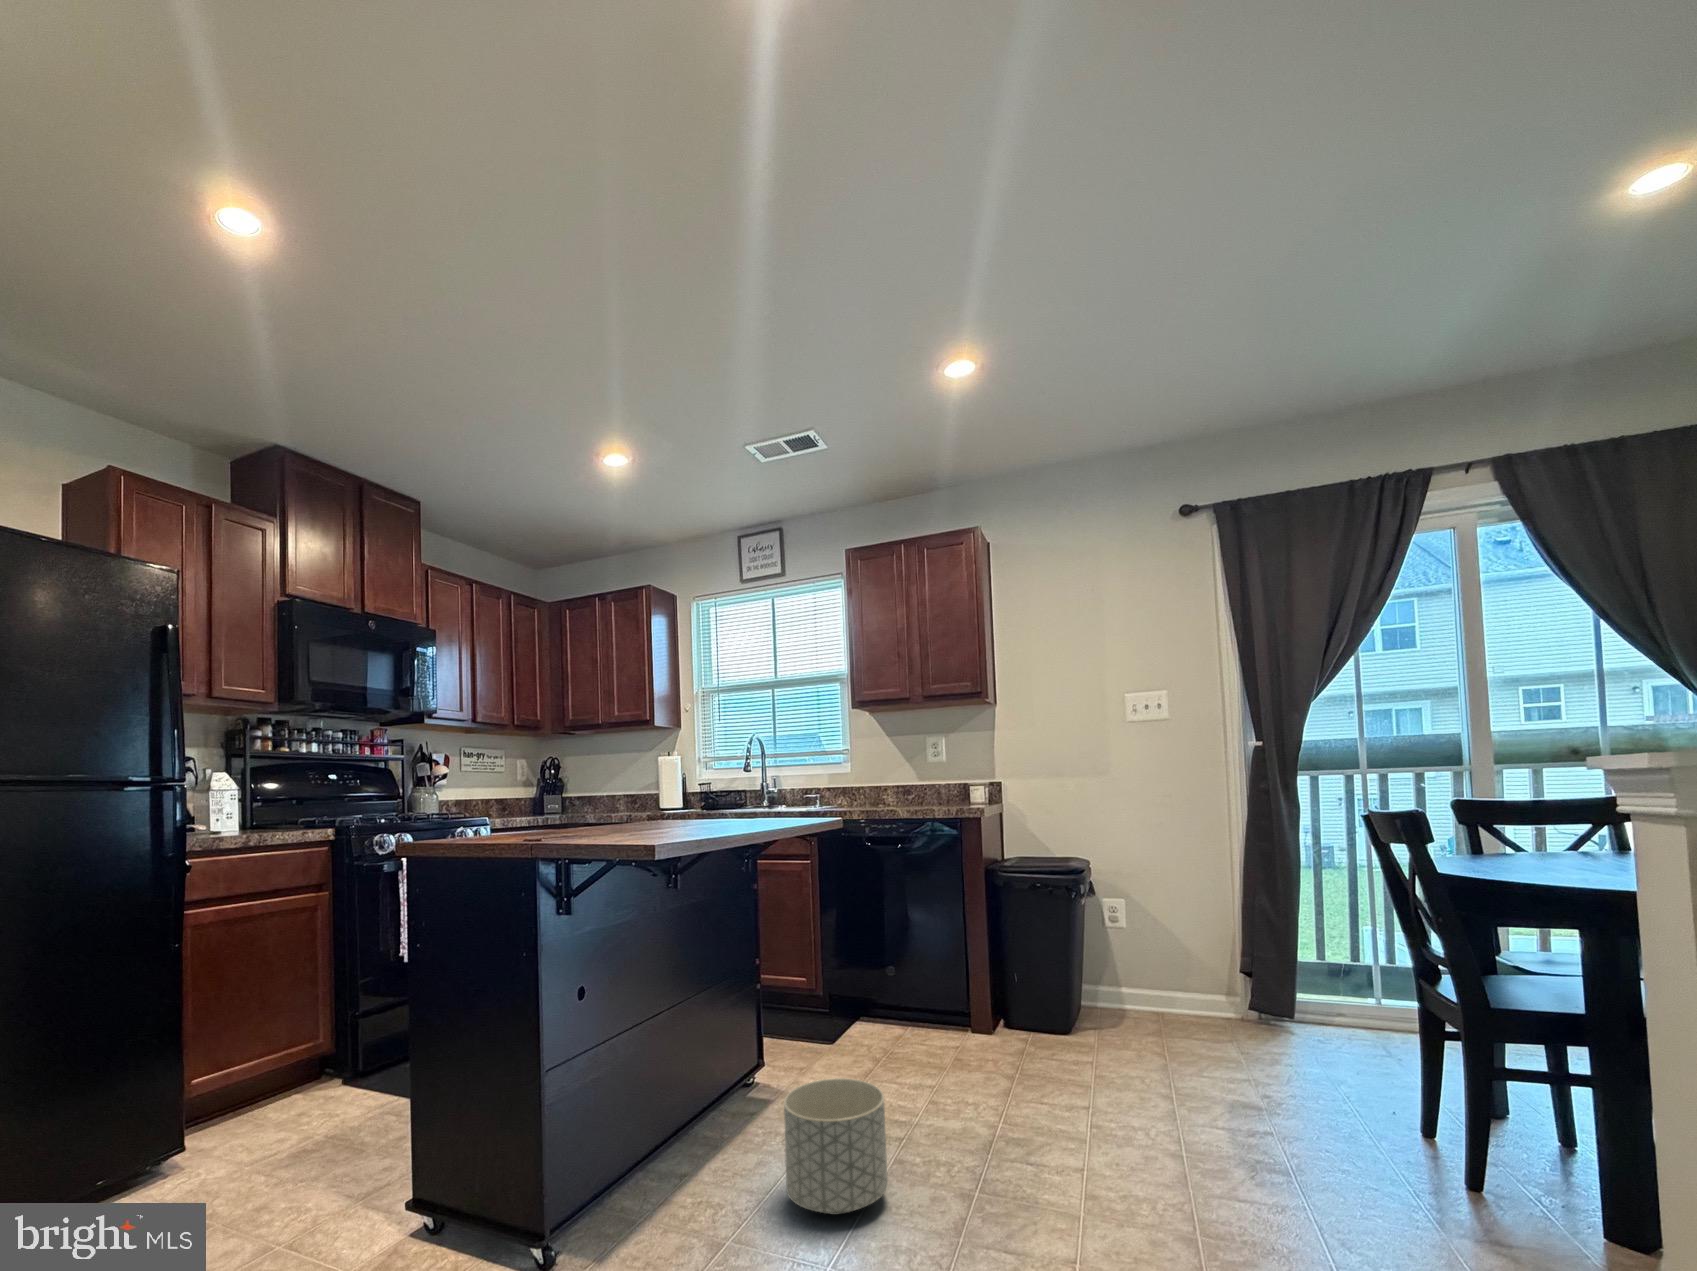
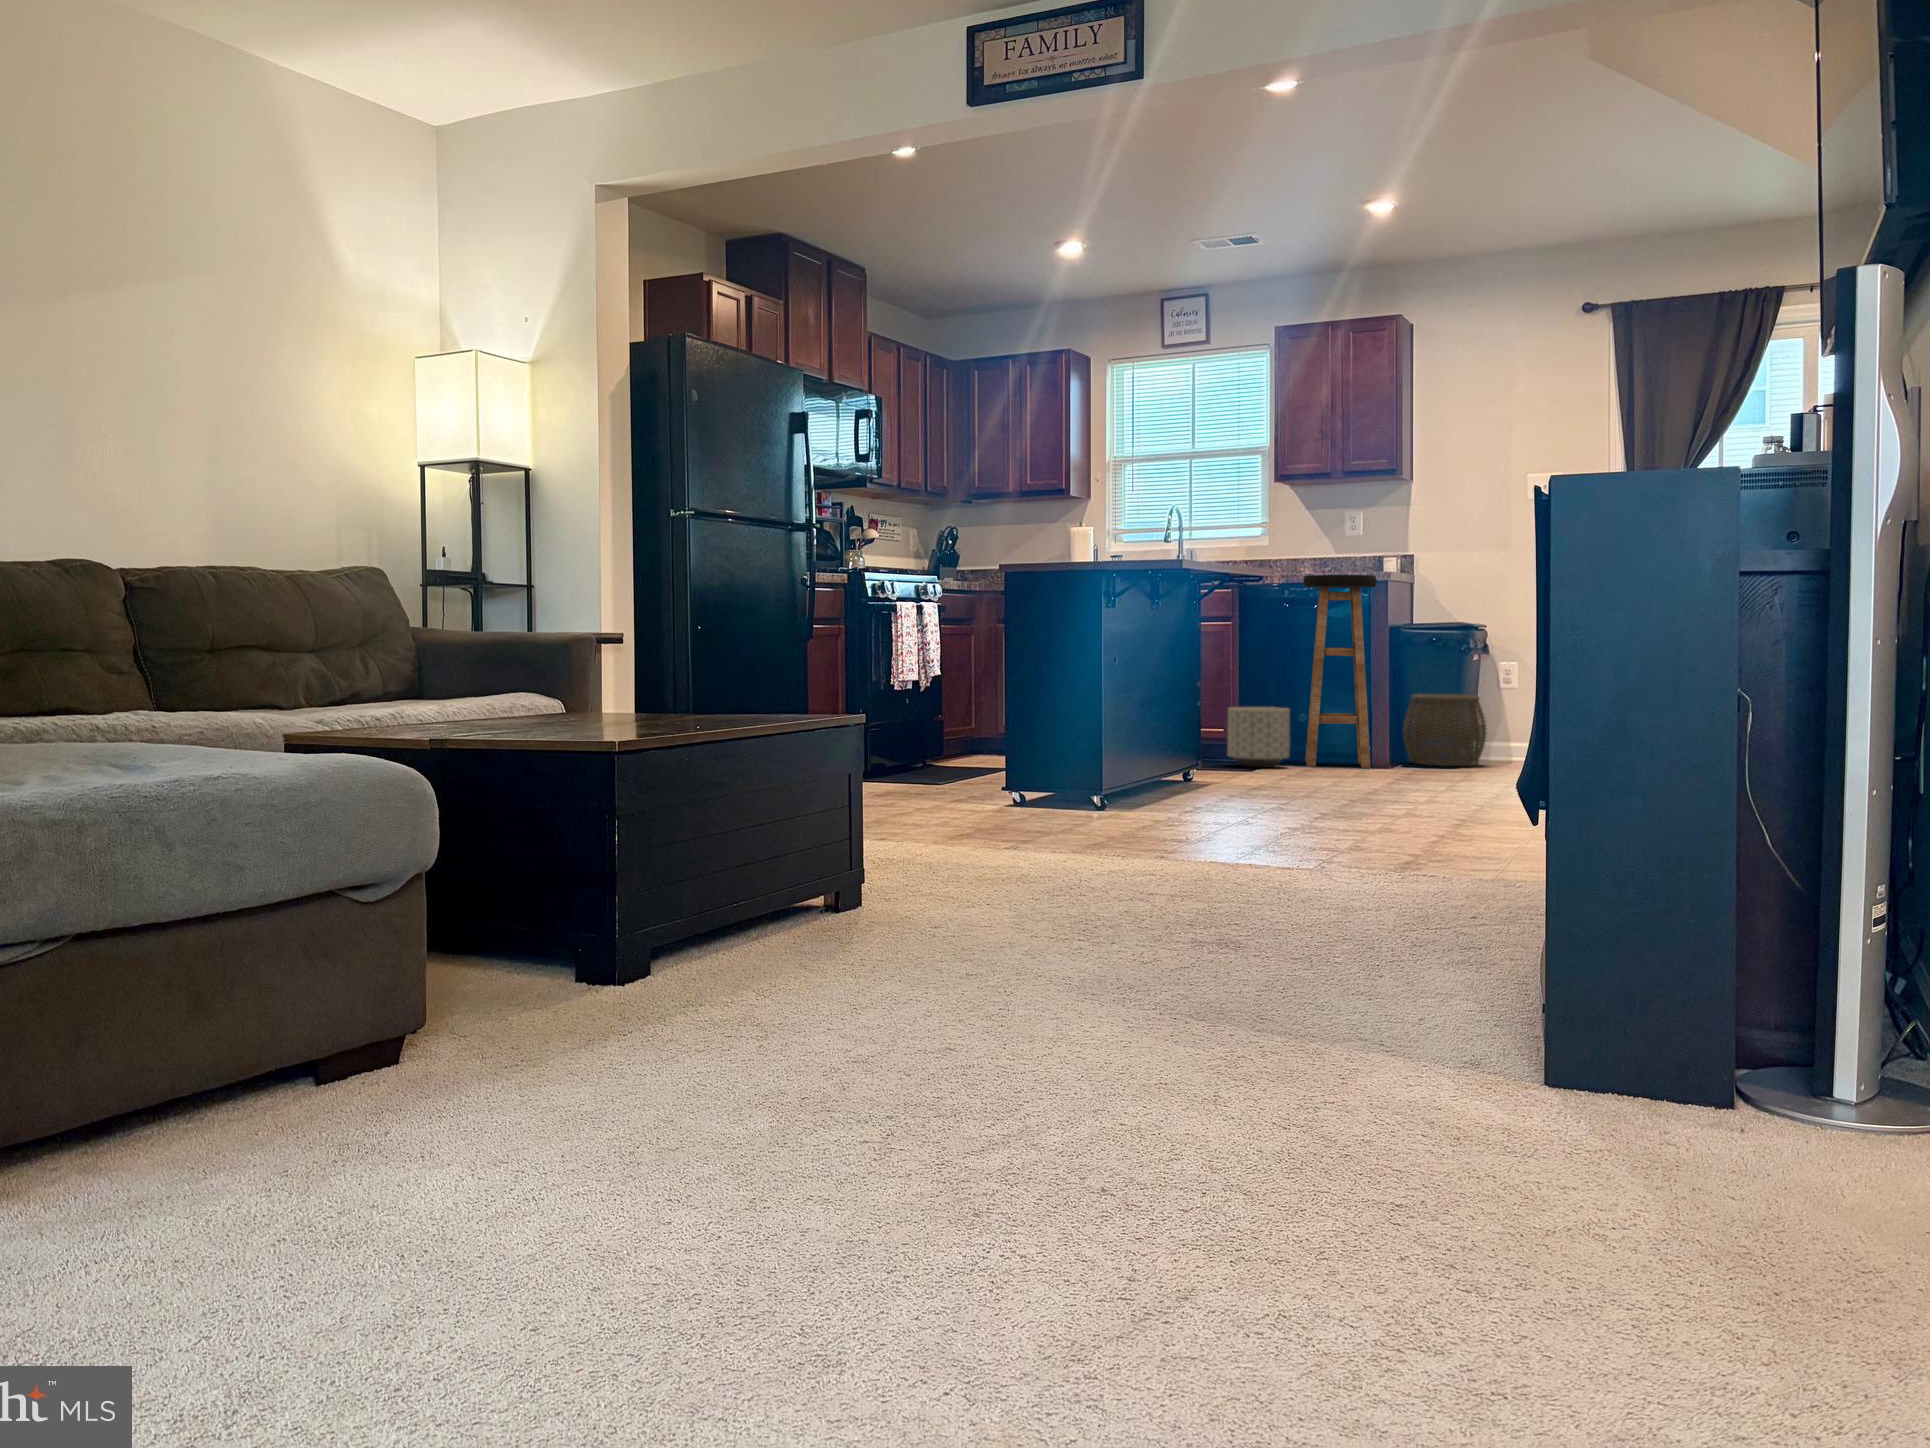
bar stool: none [891,847,1013,1173] -> present [1303,575,1377,768]
woven basket: none [1037,991,1154,1124] -> present [1403,694,1487,767]

